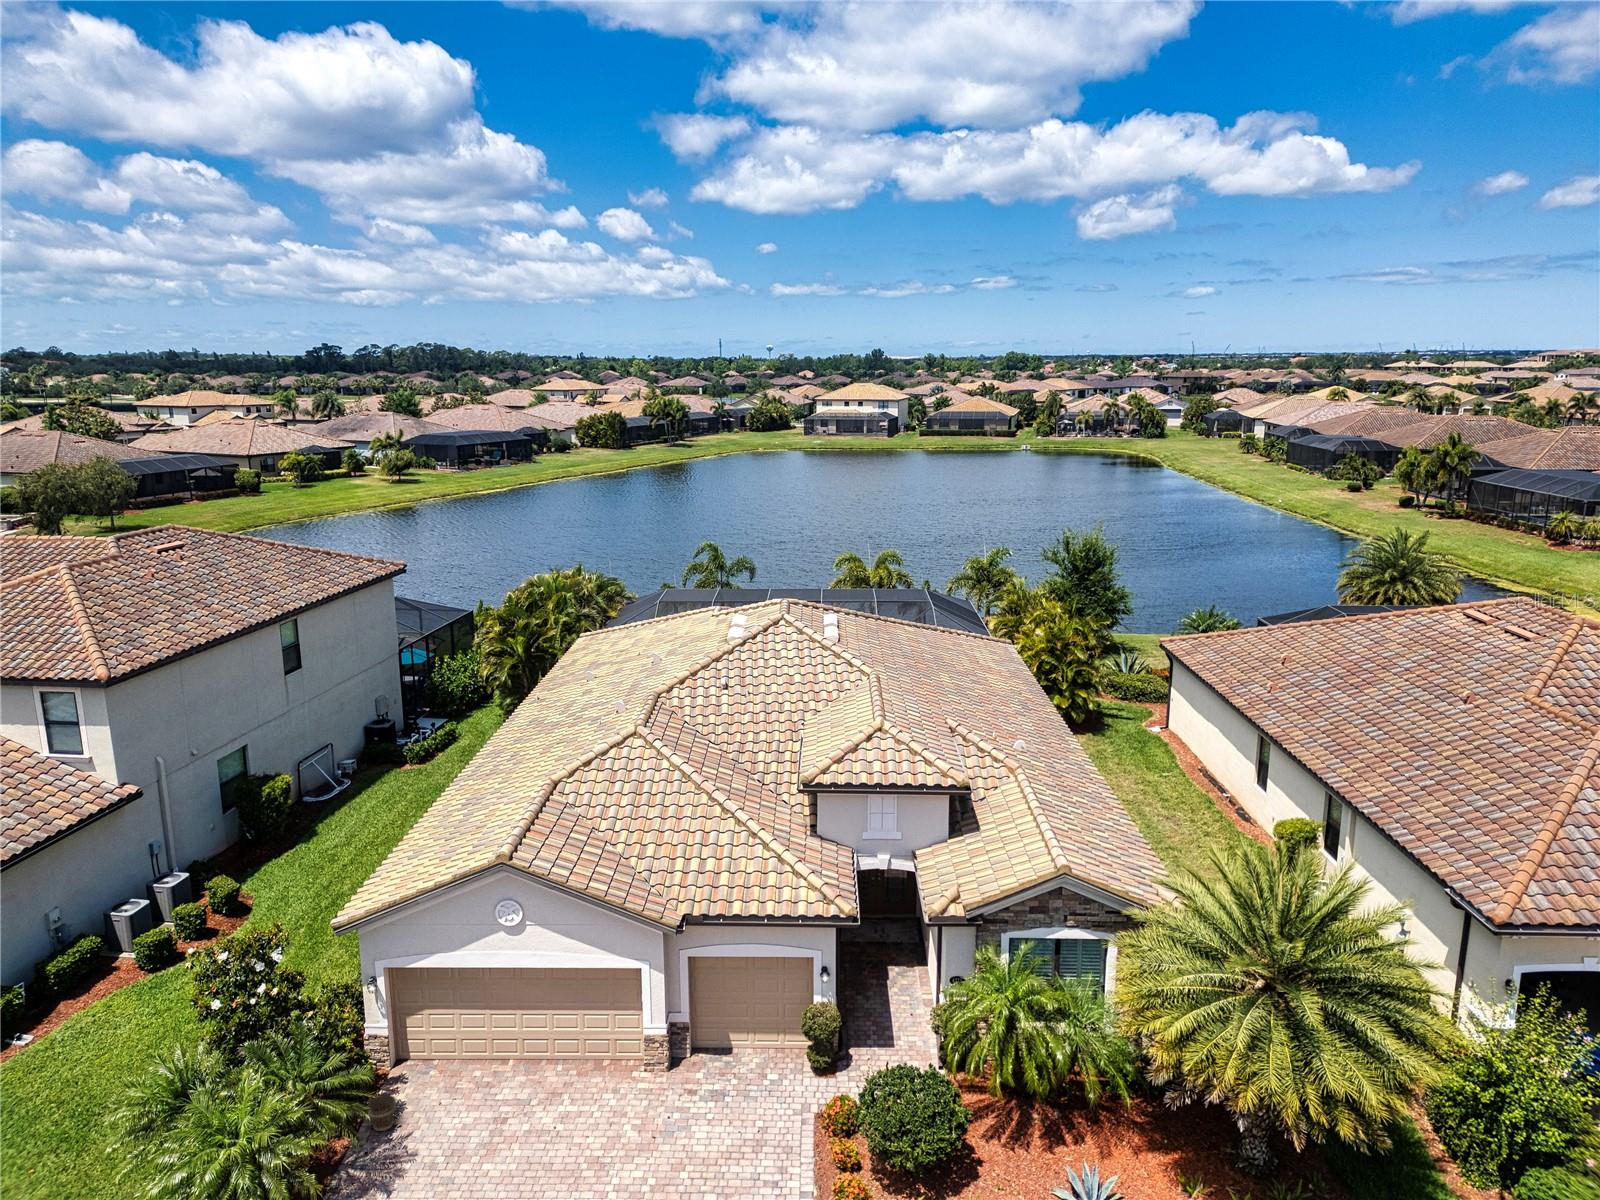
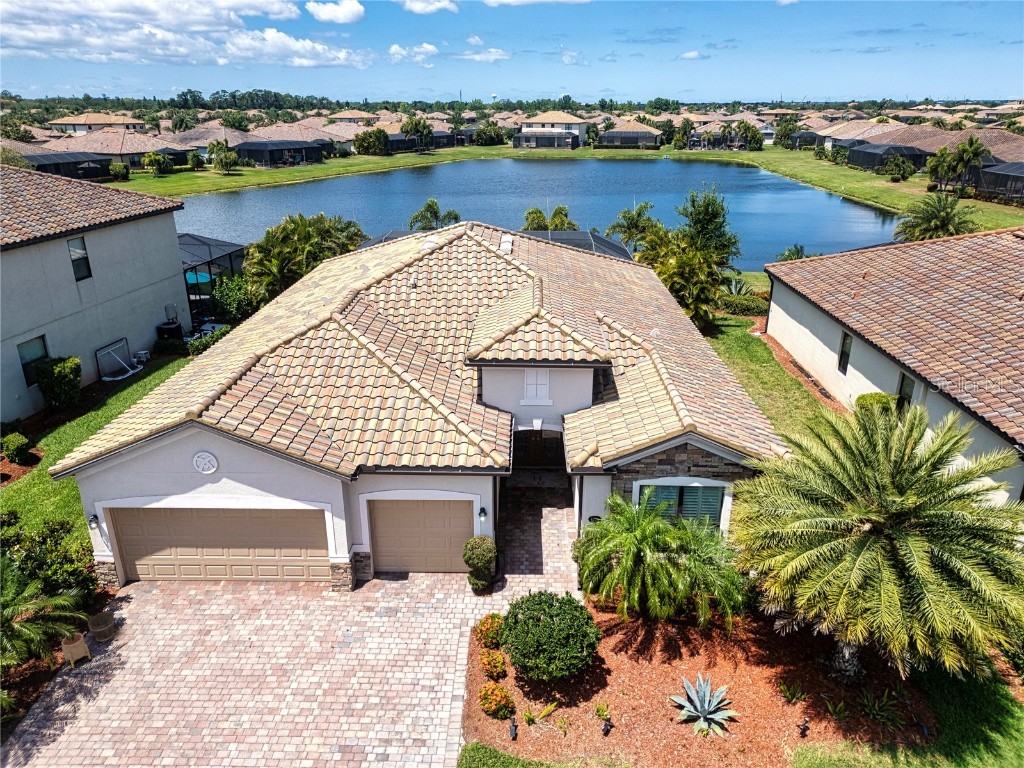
planter: none [342,1119,372,1162] -> present [62,633,91,668]

